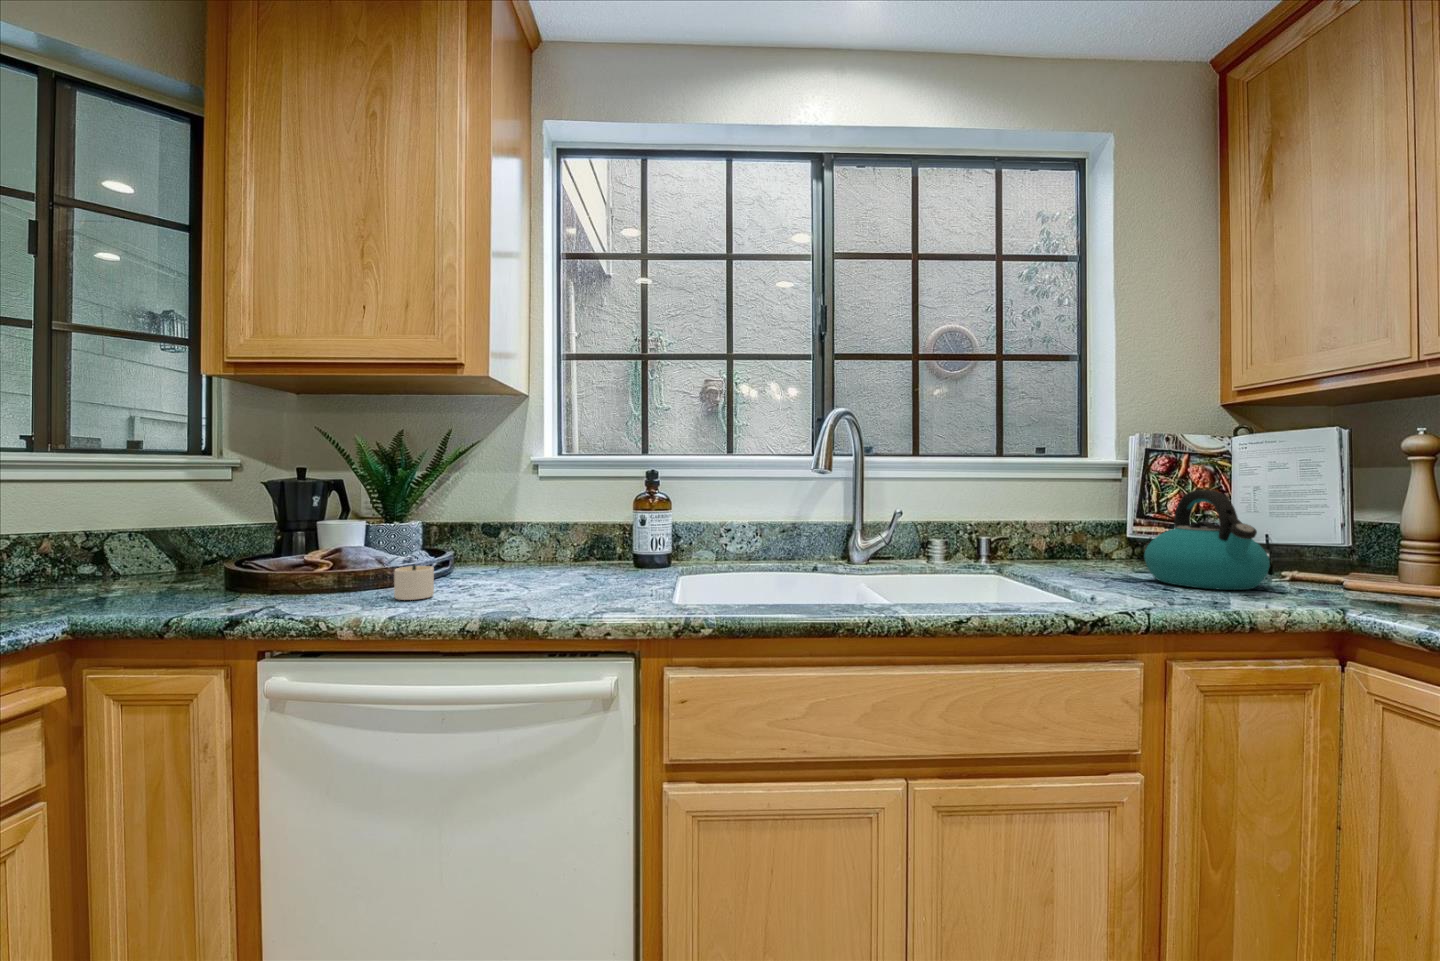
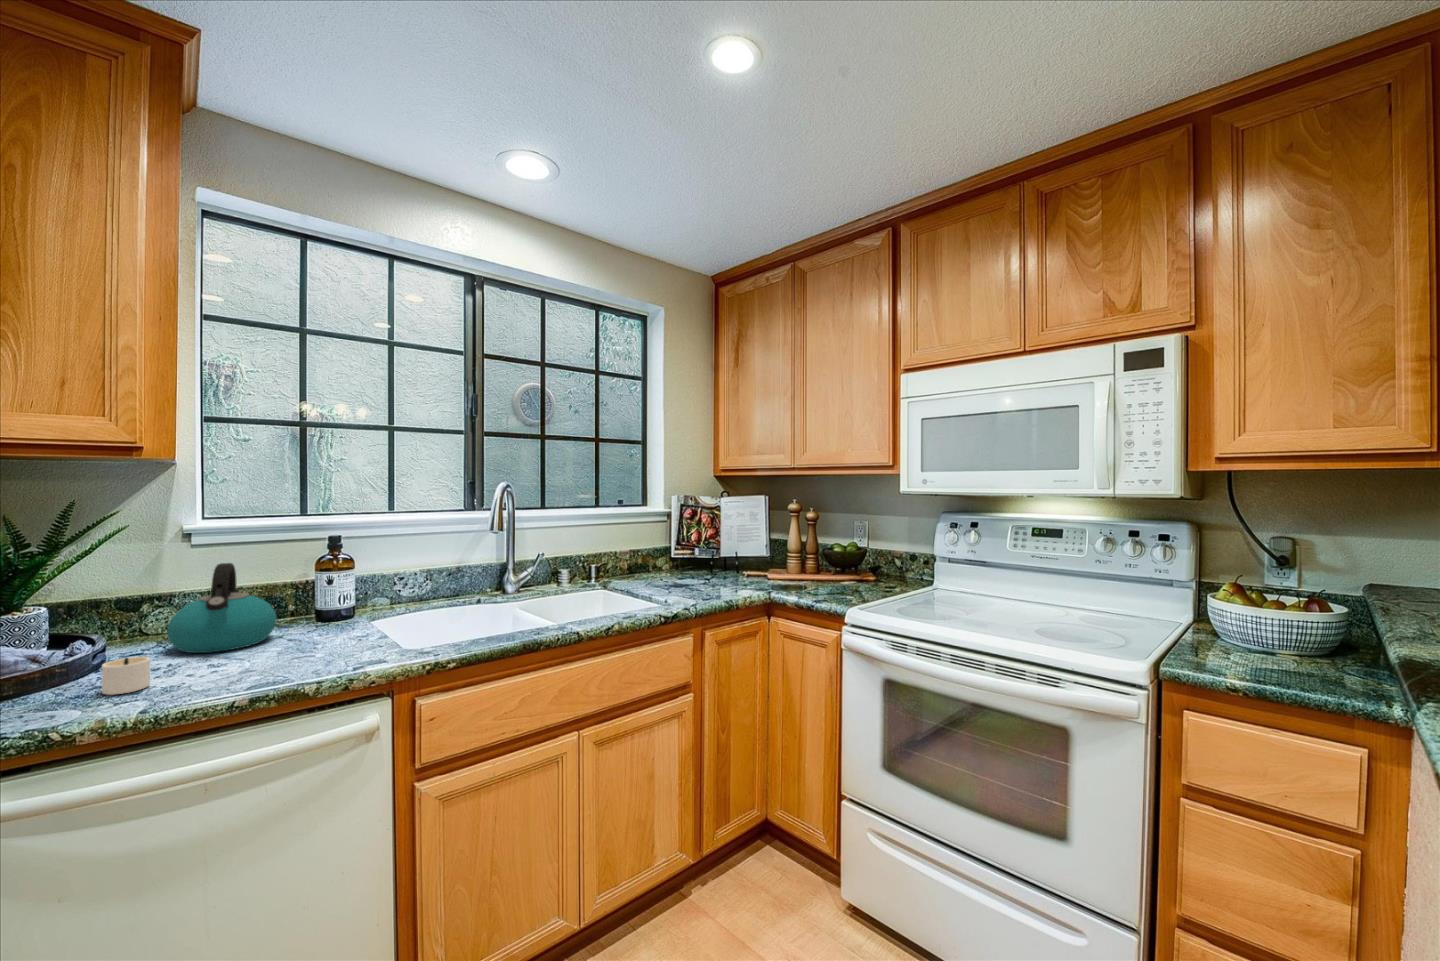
kettle: present [1144,490,1270,590] -> present [167,563,277,653]

